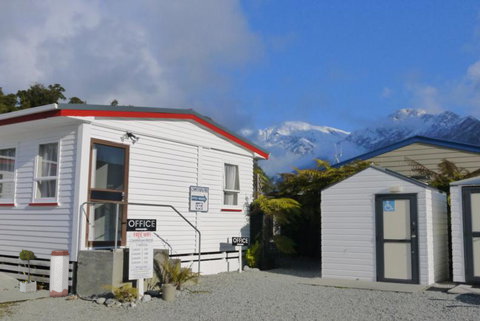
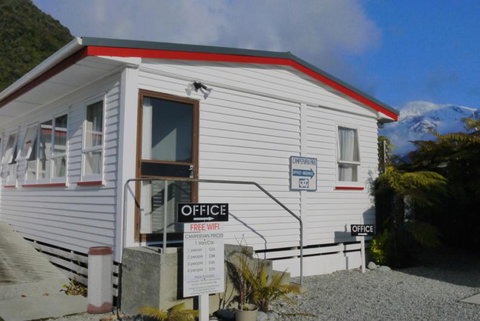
potted tree: present [19,249,37,293] -> none [60,242,85,301]

